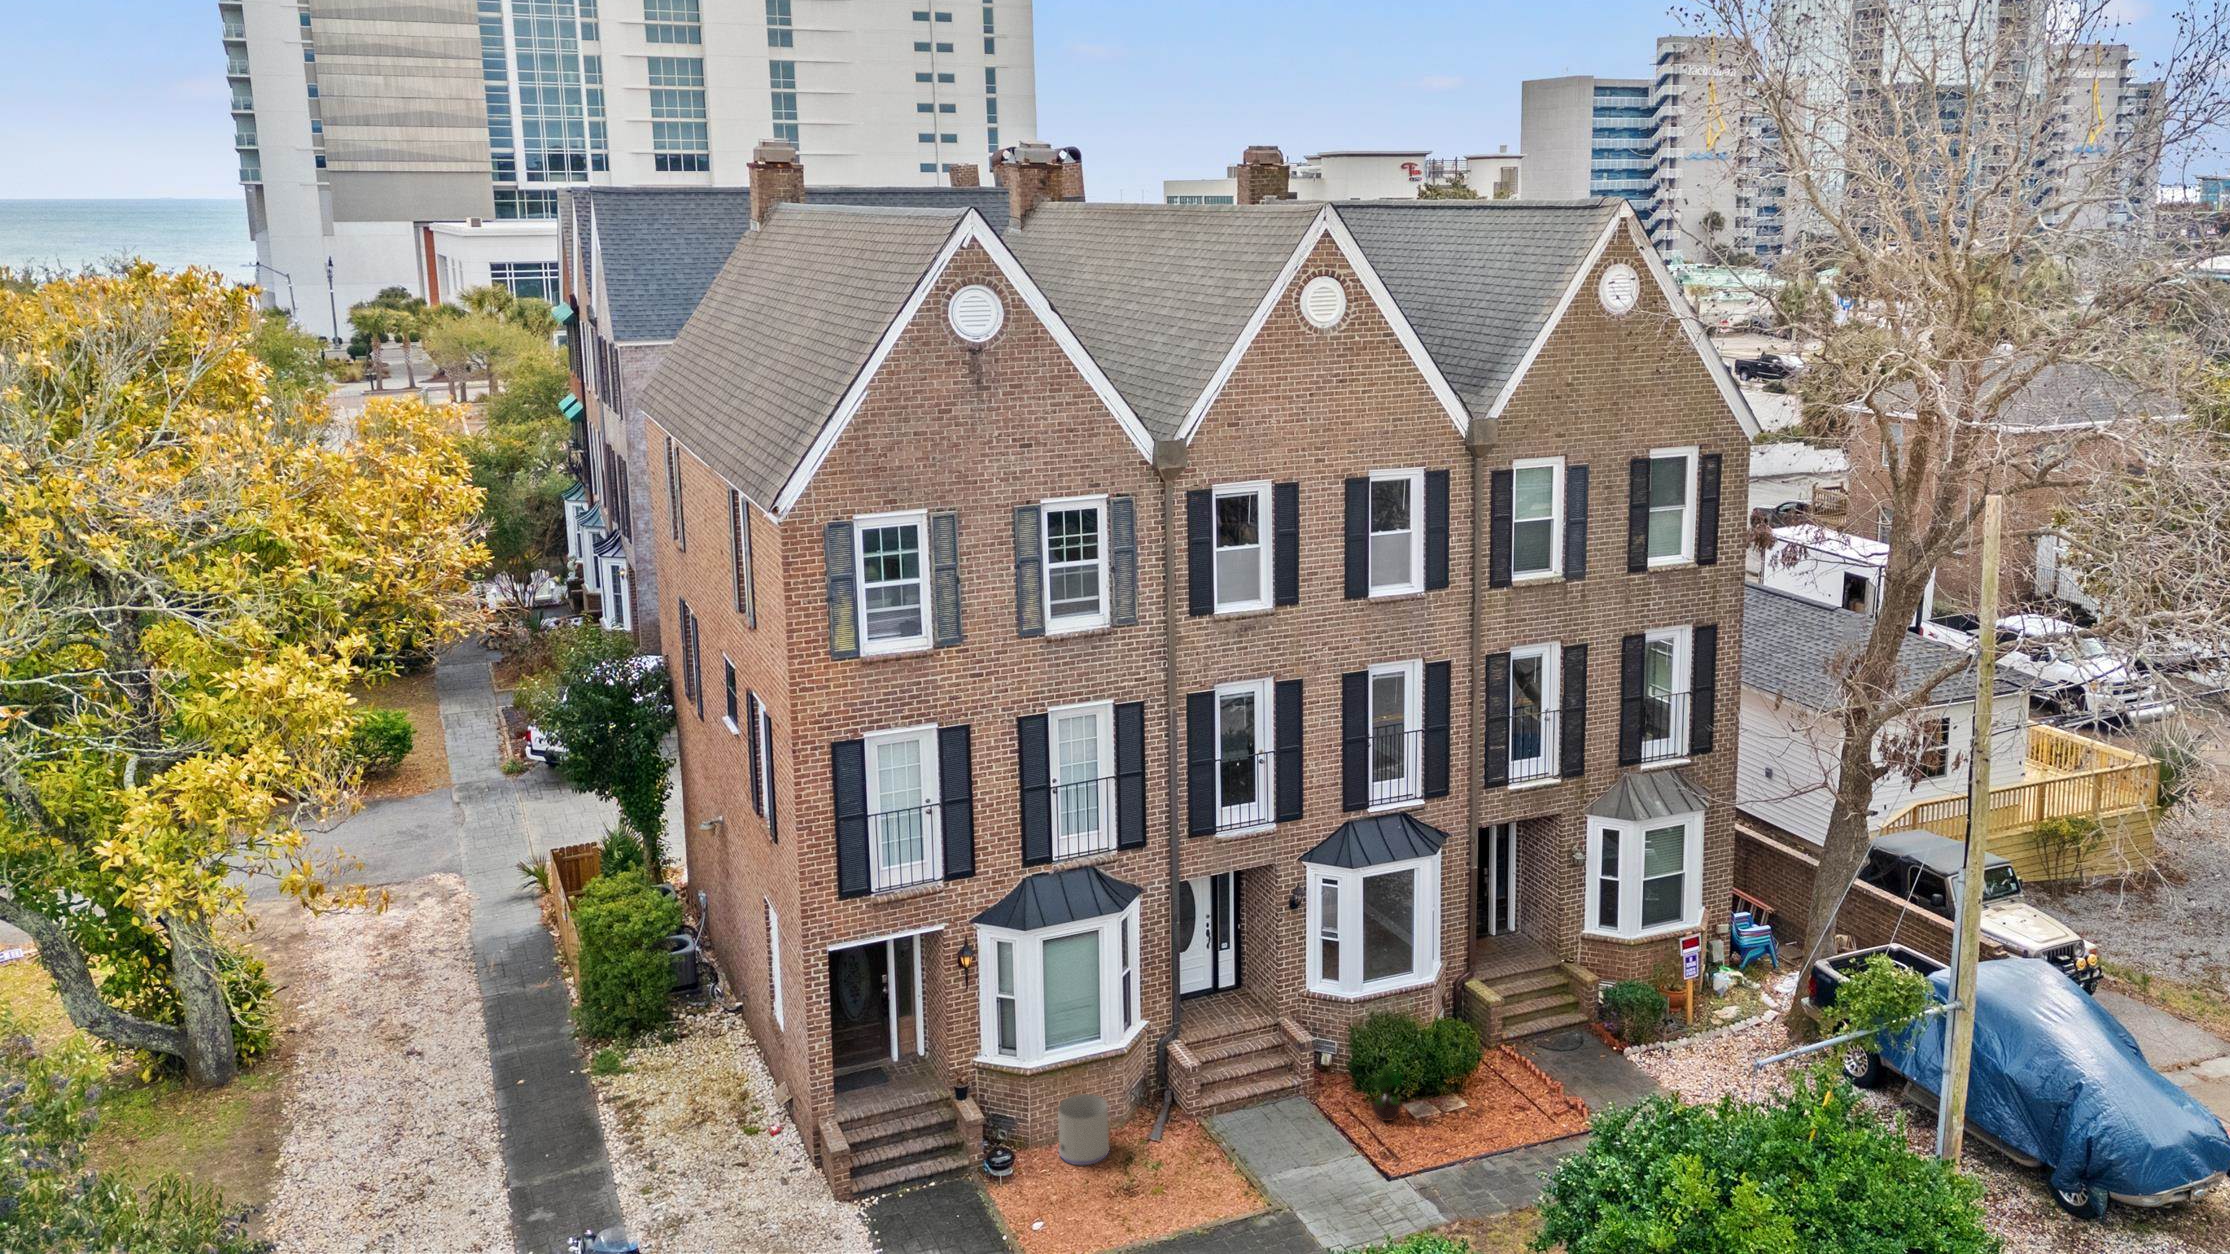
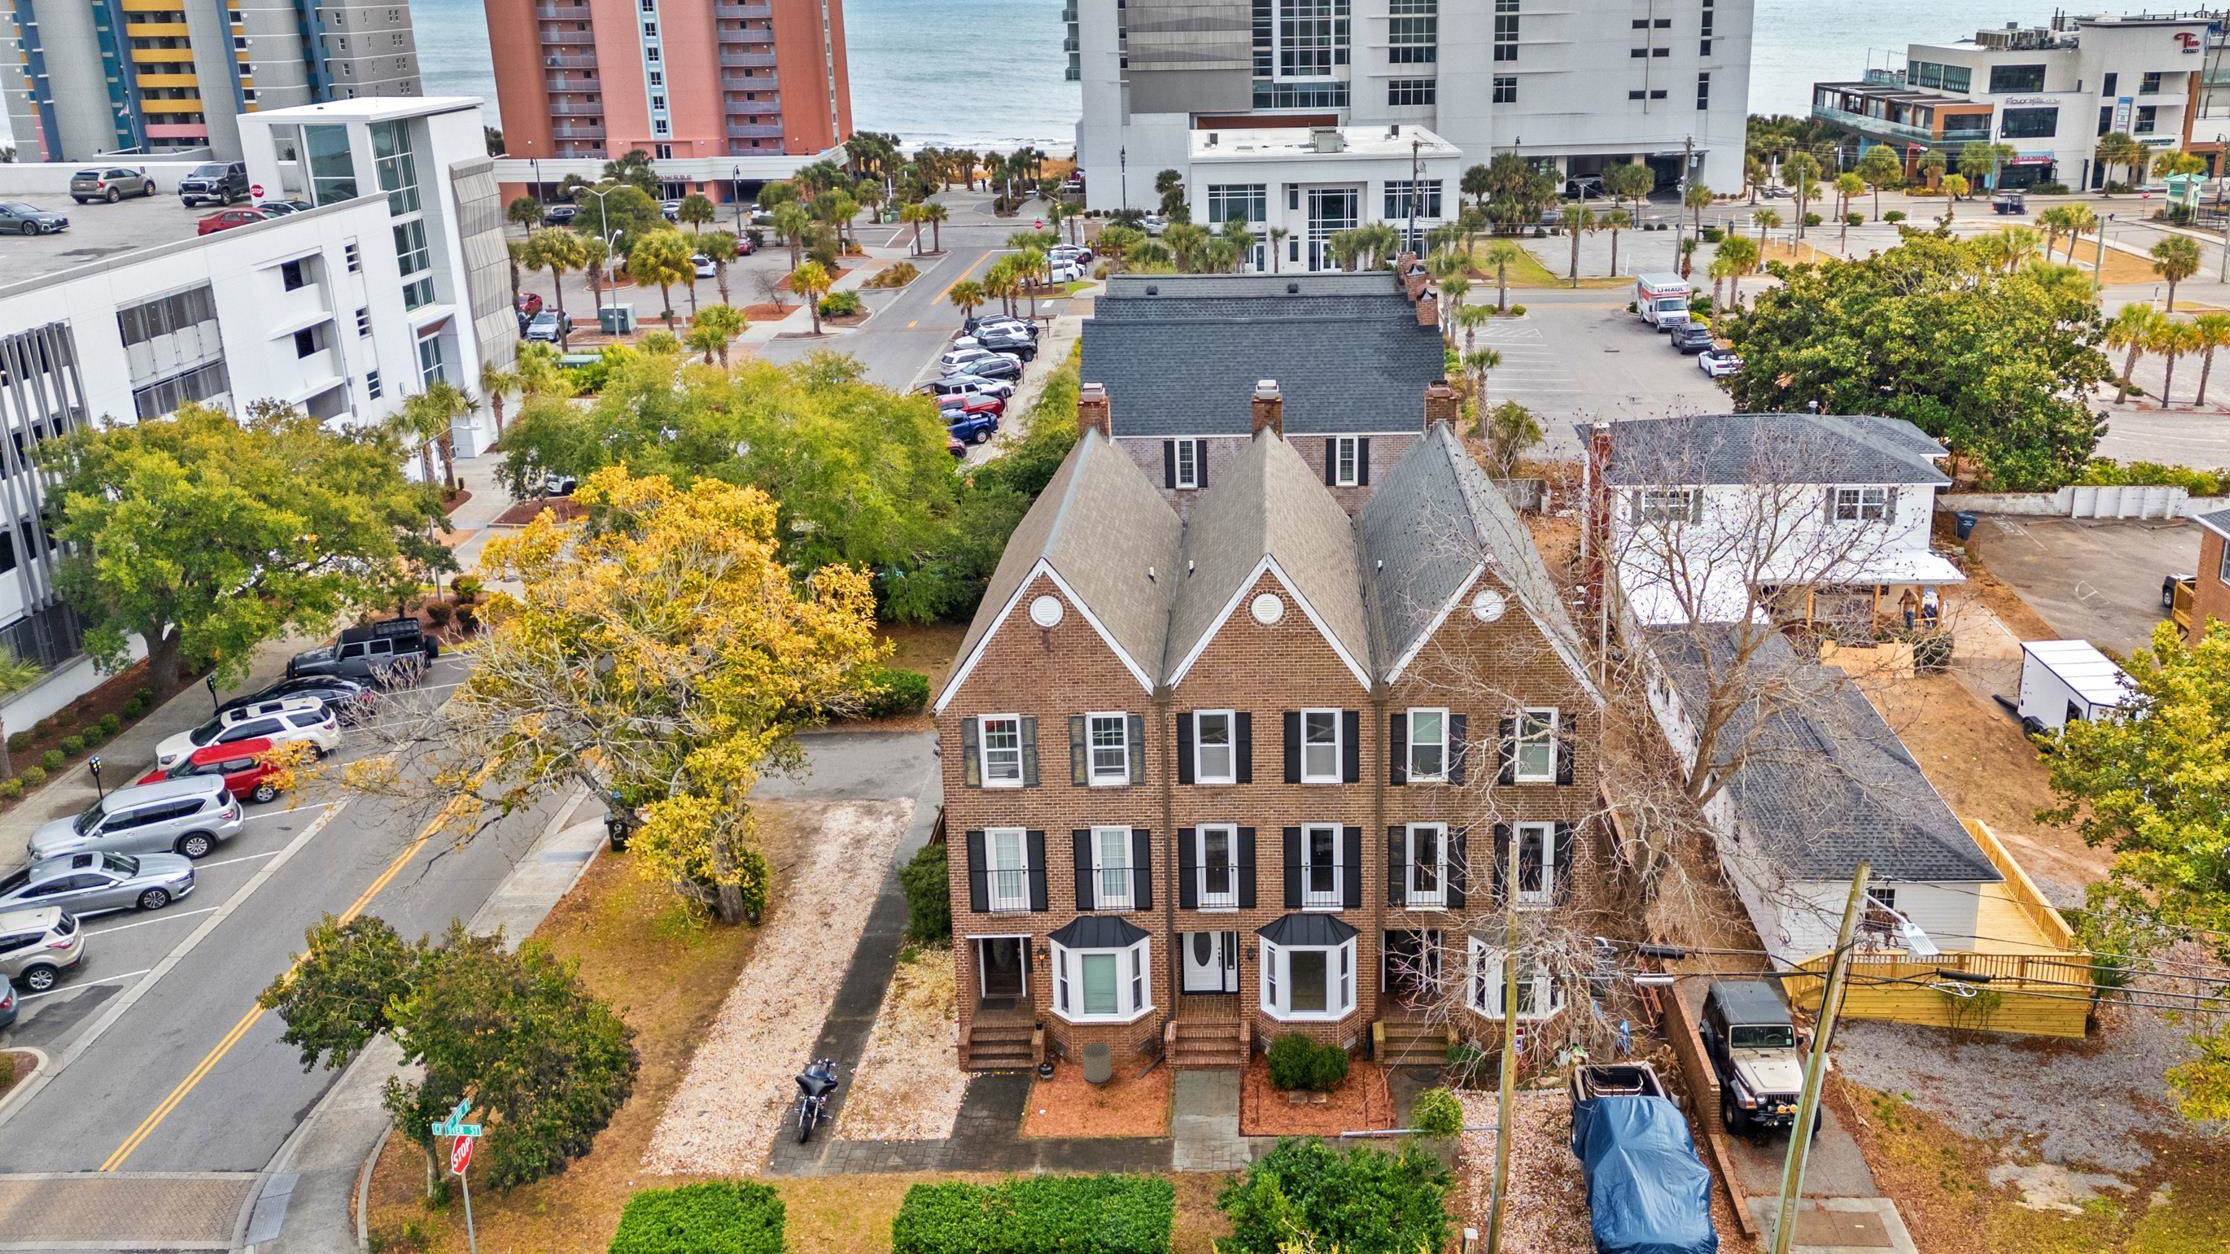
potted tree: present [1371,1067,1400,1121] -> present [747,899,762,926]

